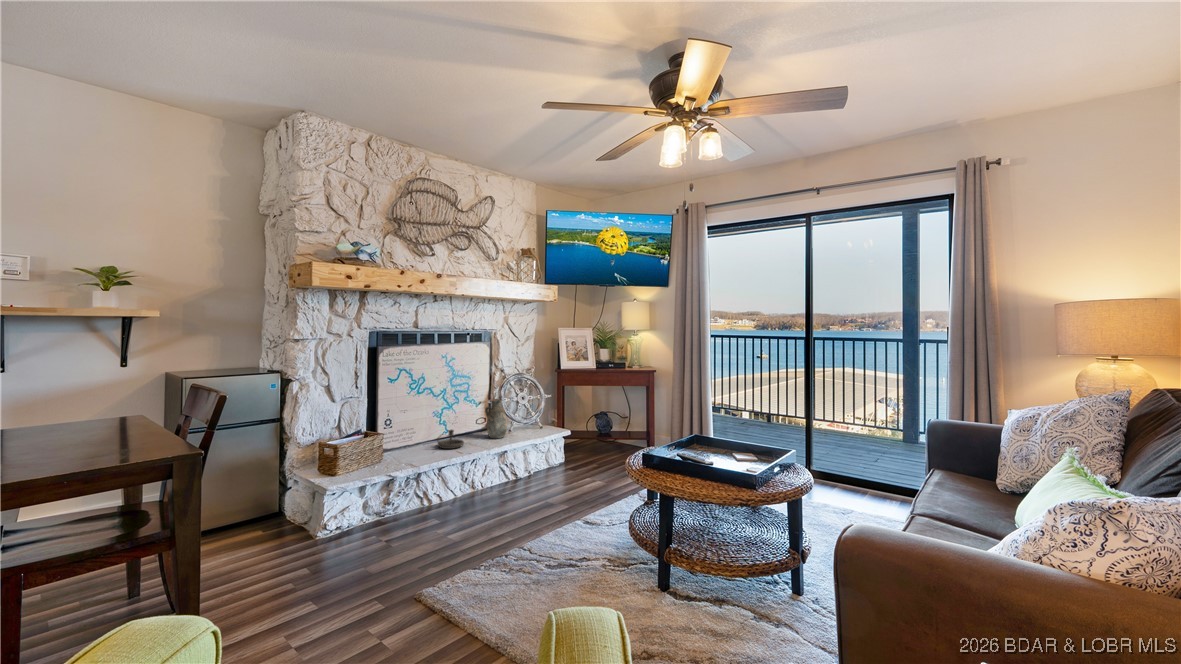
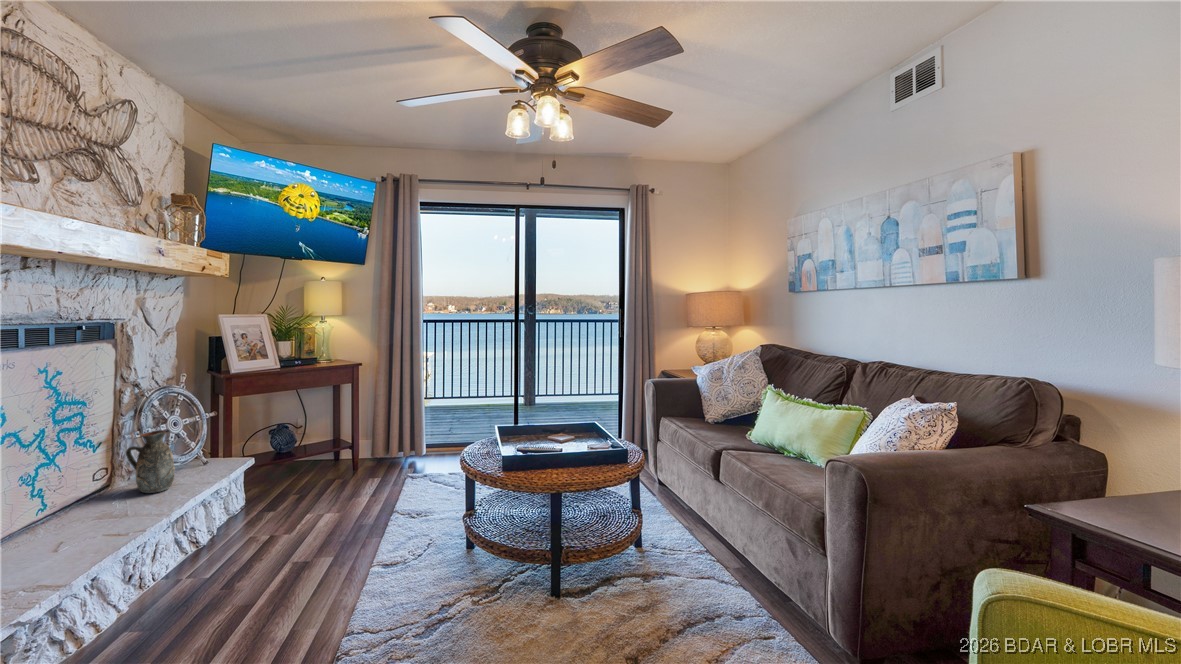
candlestick: present [437,430,464,449] -> none [57,495,116,530]

